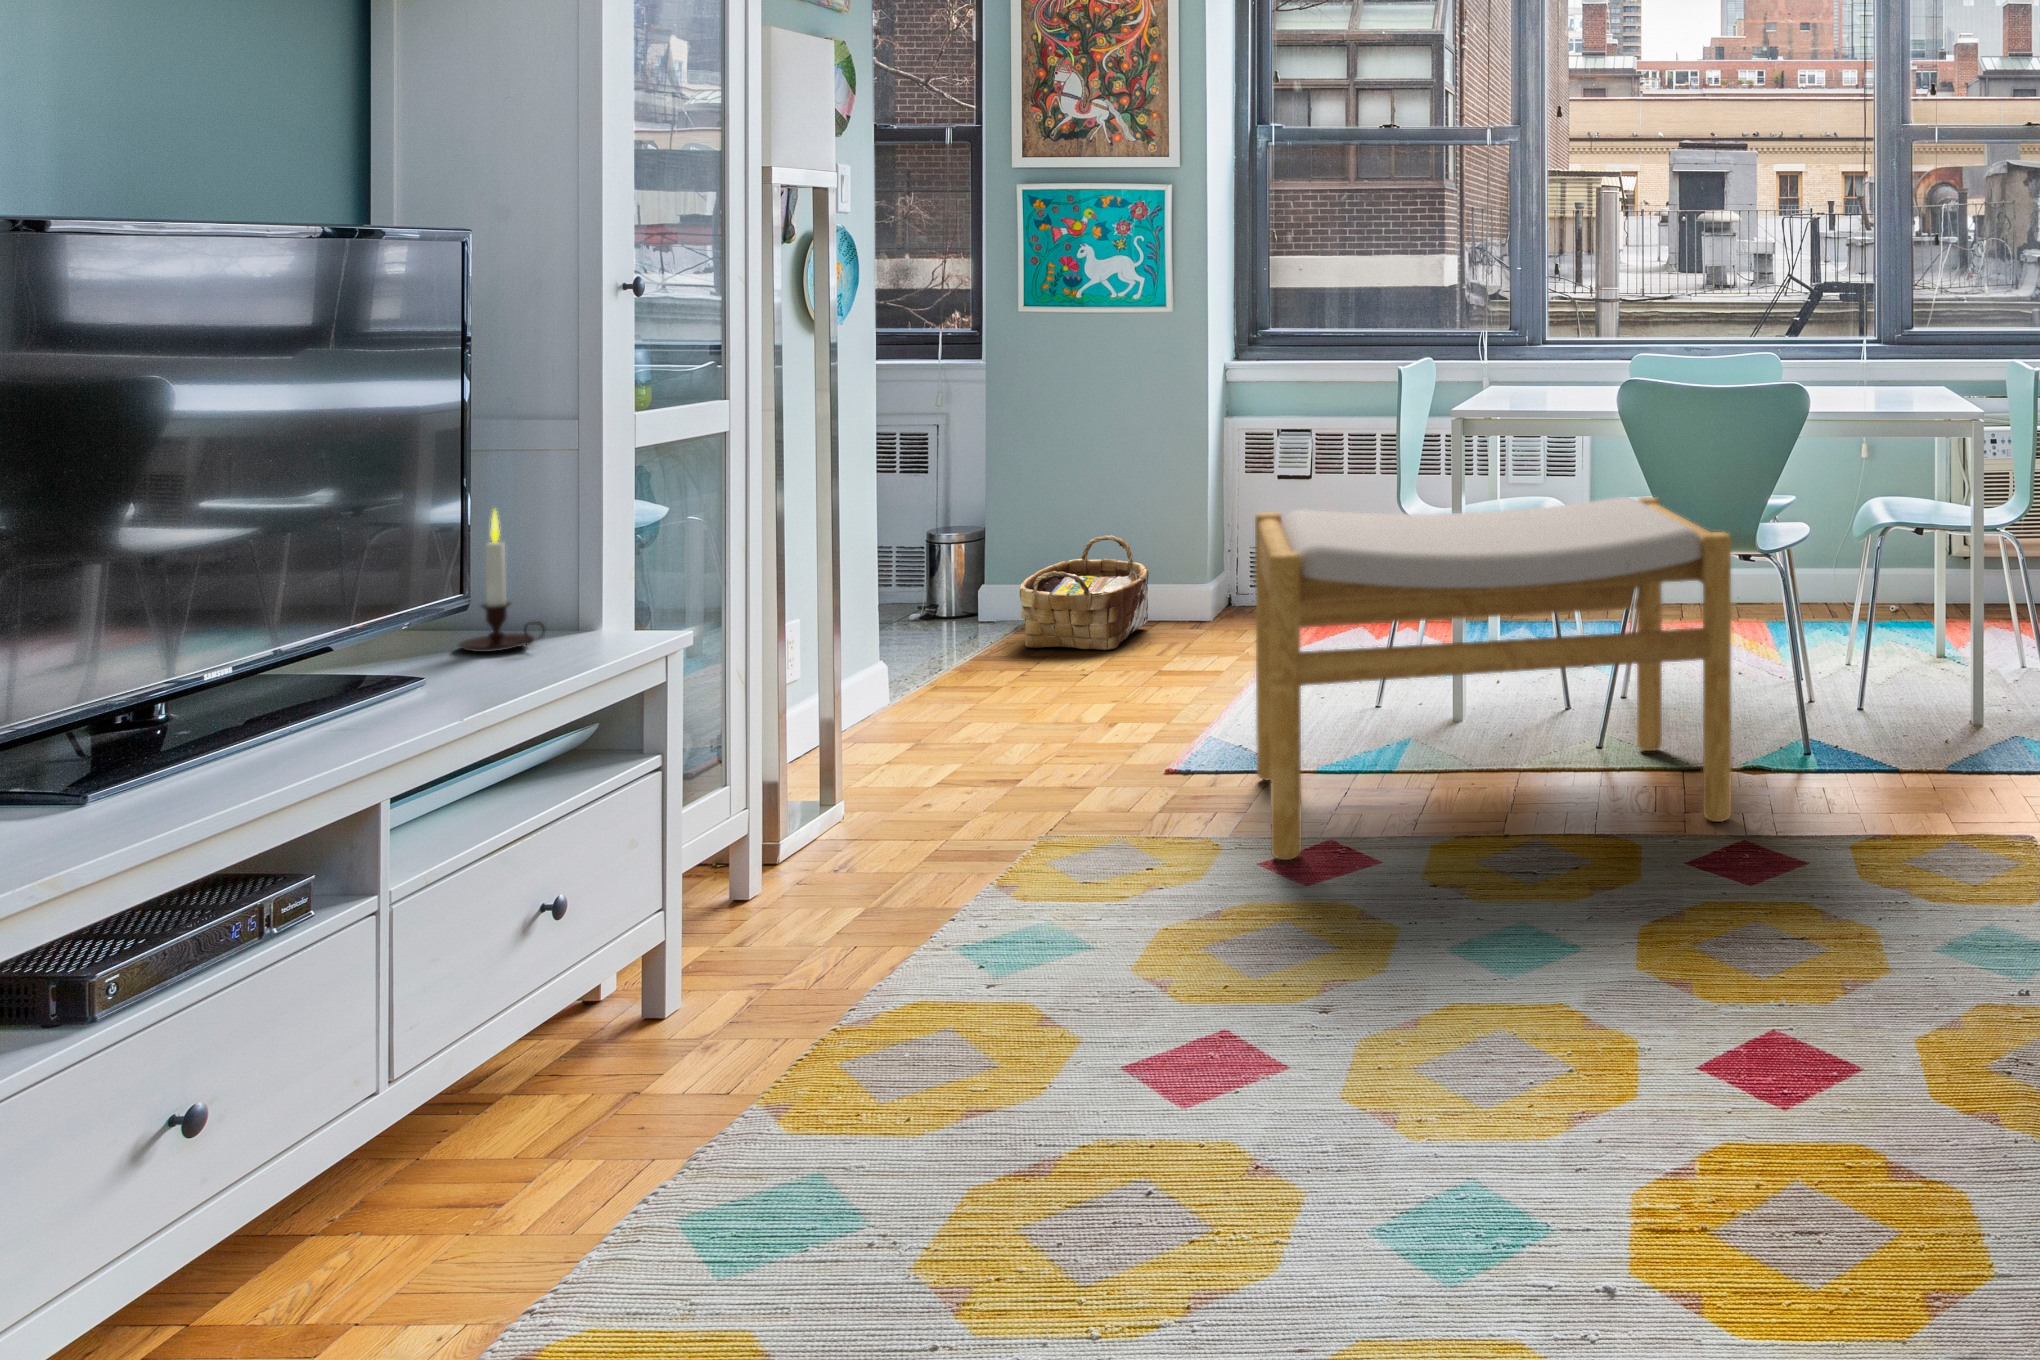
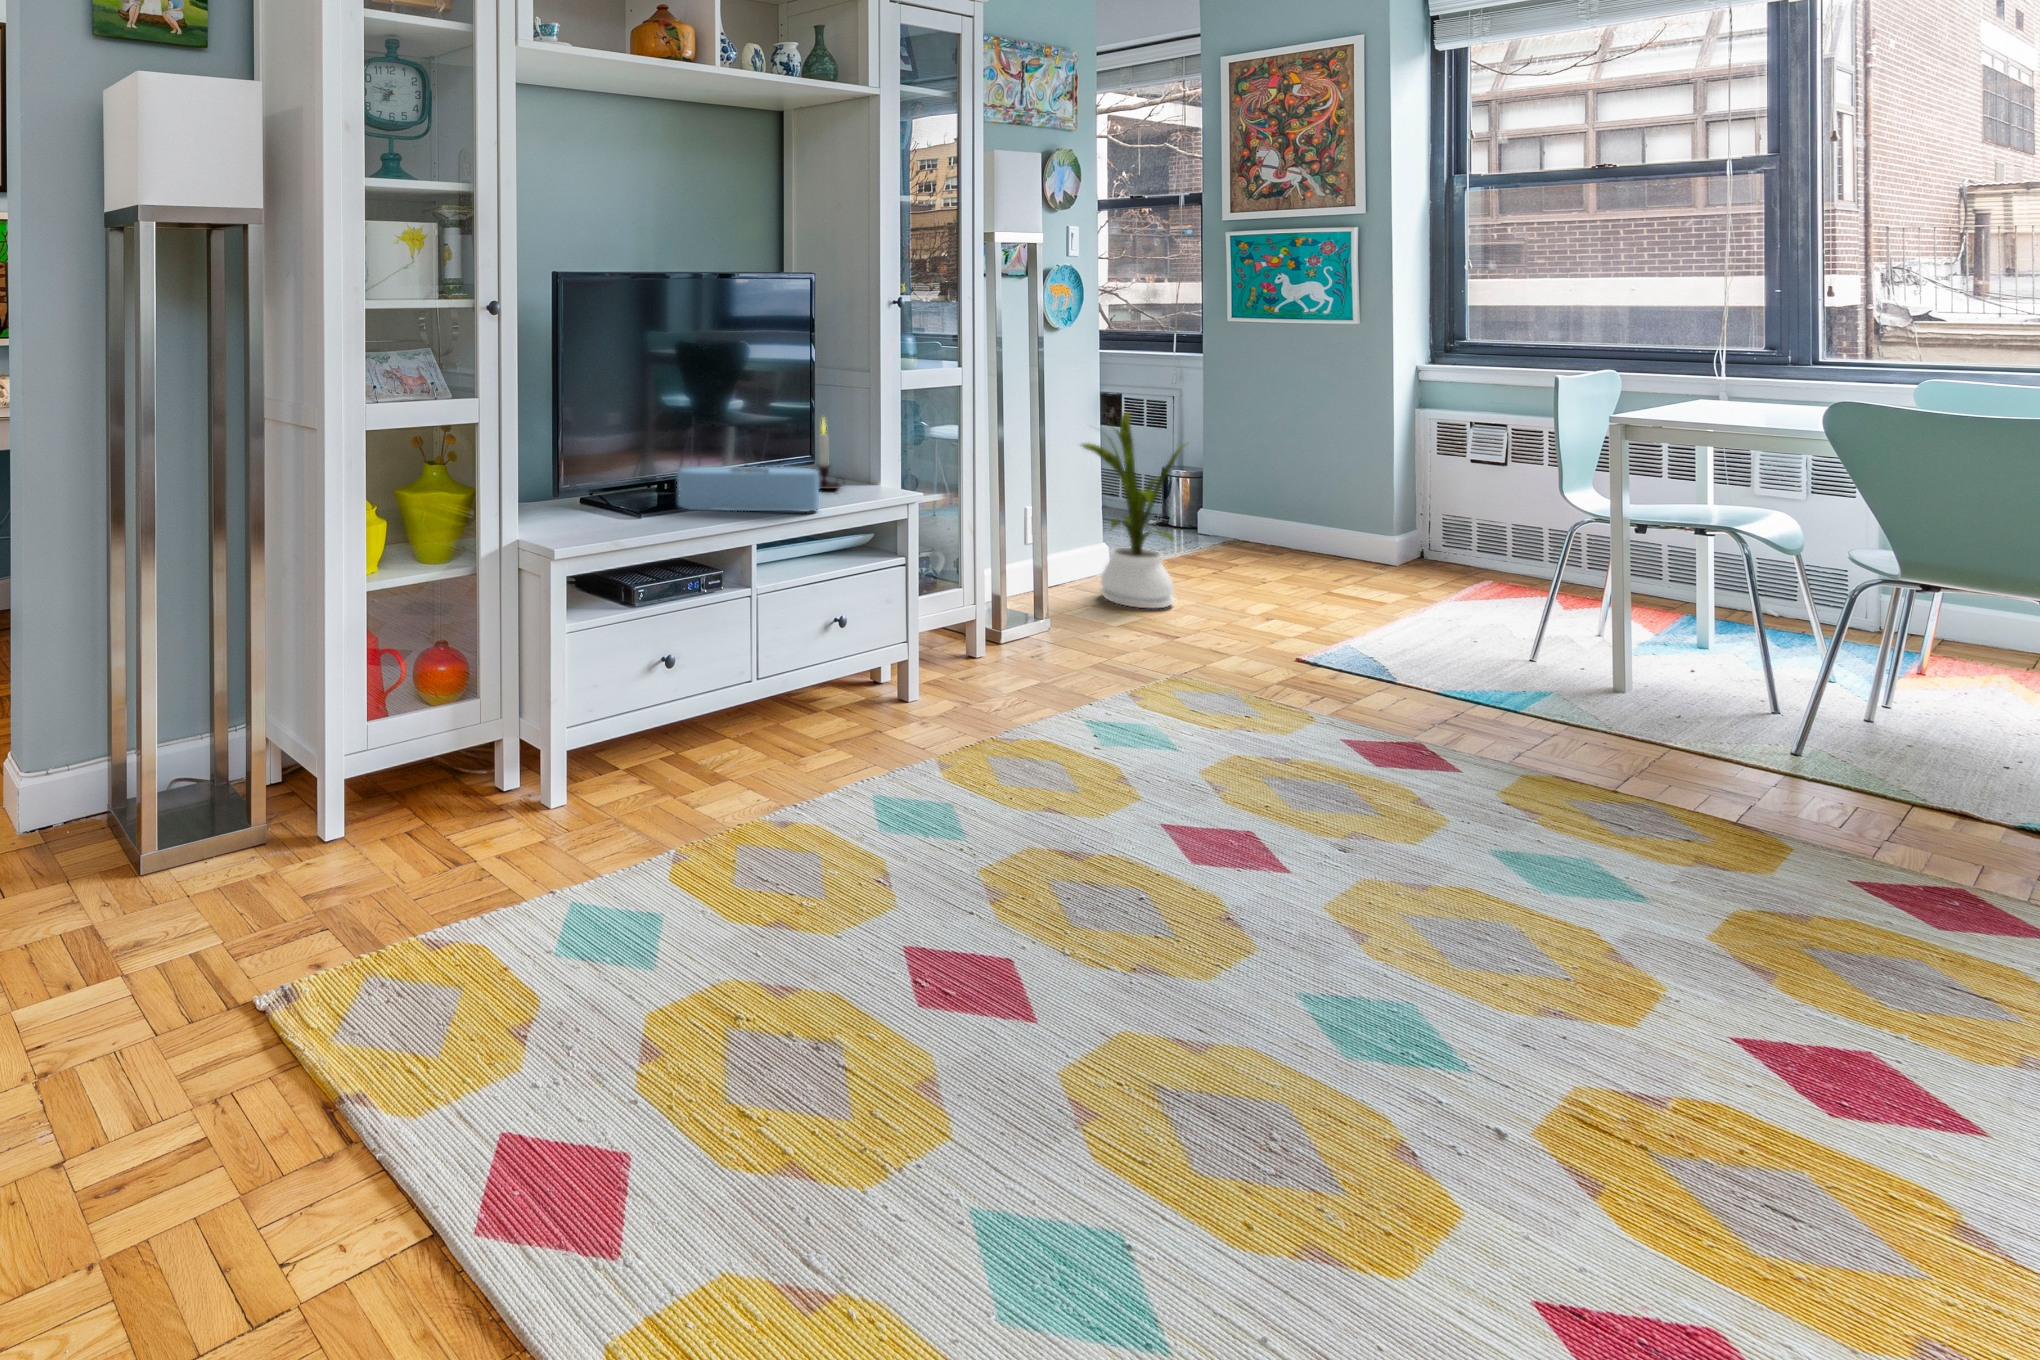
house plant: none [870,449,1015,743] -> present [1082,413,1184,608]
footstool: present [1255,497,1732,860] -> none [1353,483,1961,870]
woven basket: present [1020,535,1149,650] -> none [1218,490,1335,575]
speaker: none [167,616,517,753] -> present [677,467,819,512]

